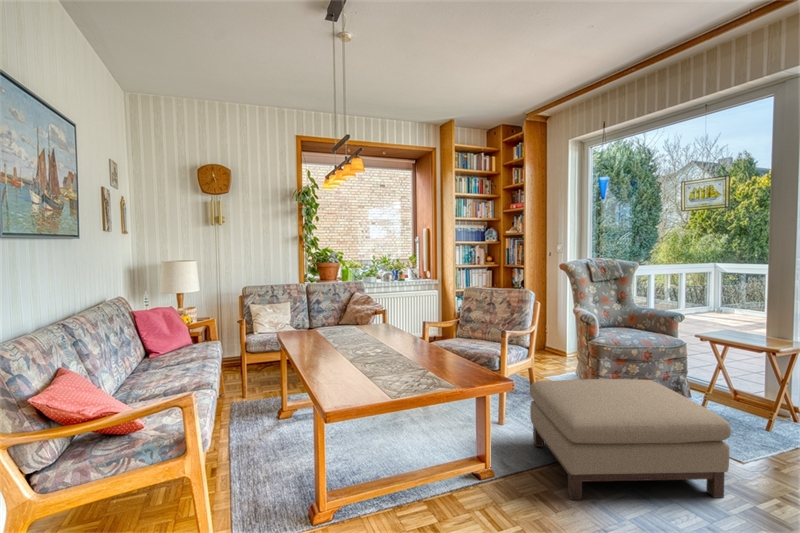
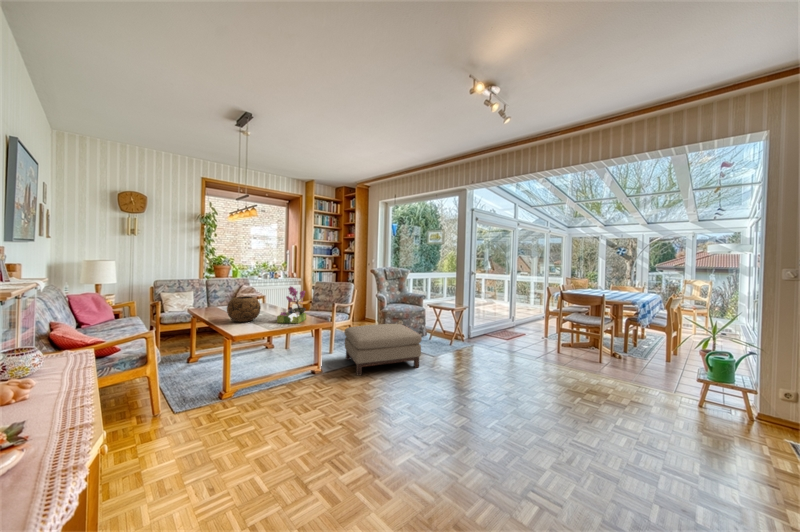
flower arrangement: none [405,299,458,379] -> present [277,286,306,324]
decorative bowl: none [322,319,376,367] -> present [227,296,261,322]

